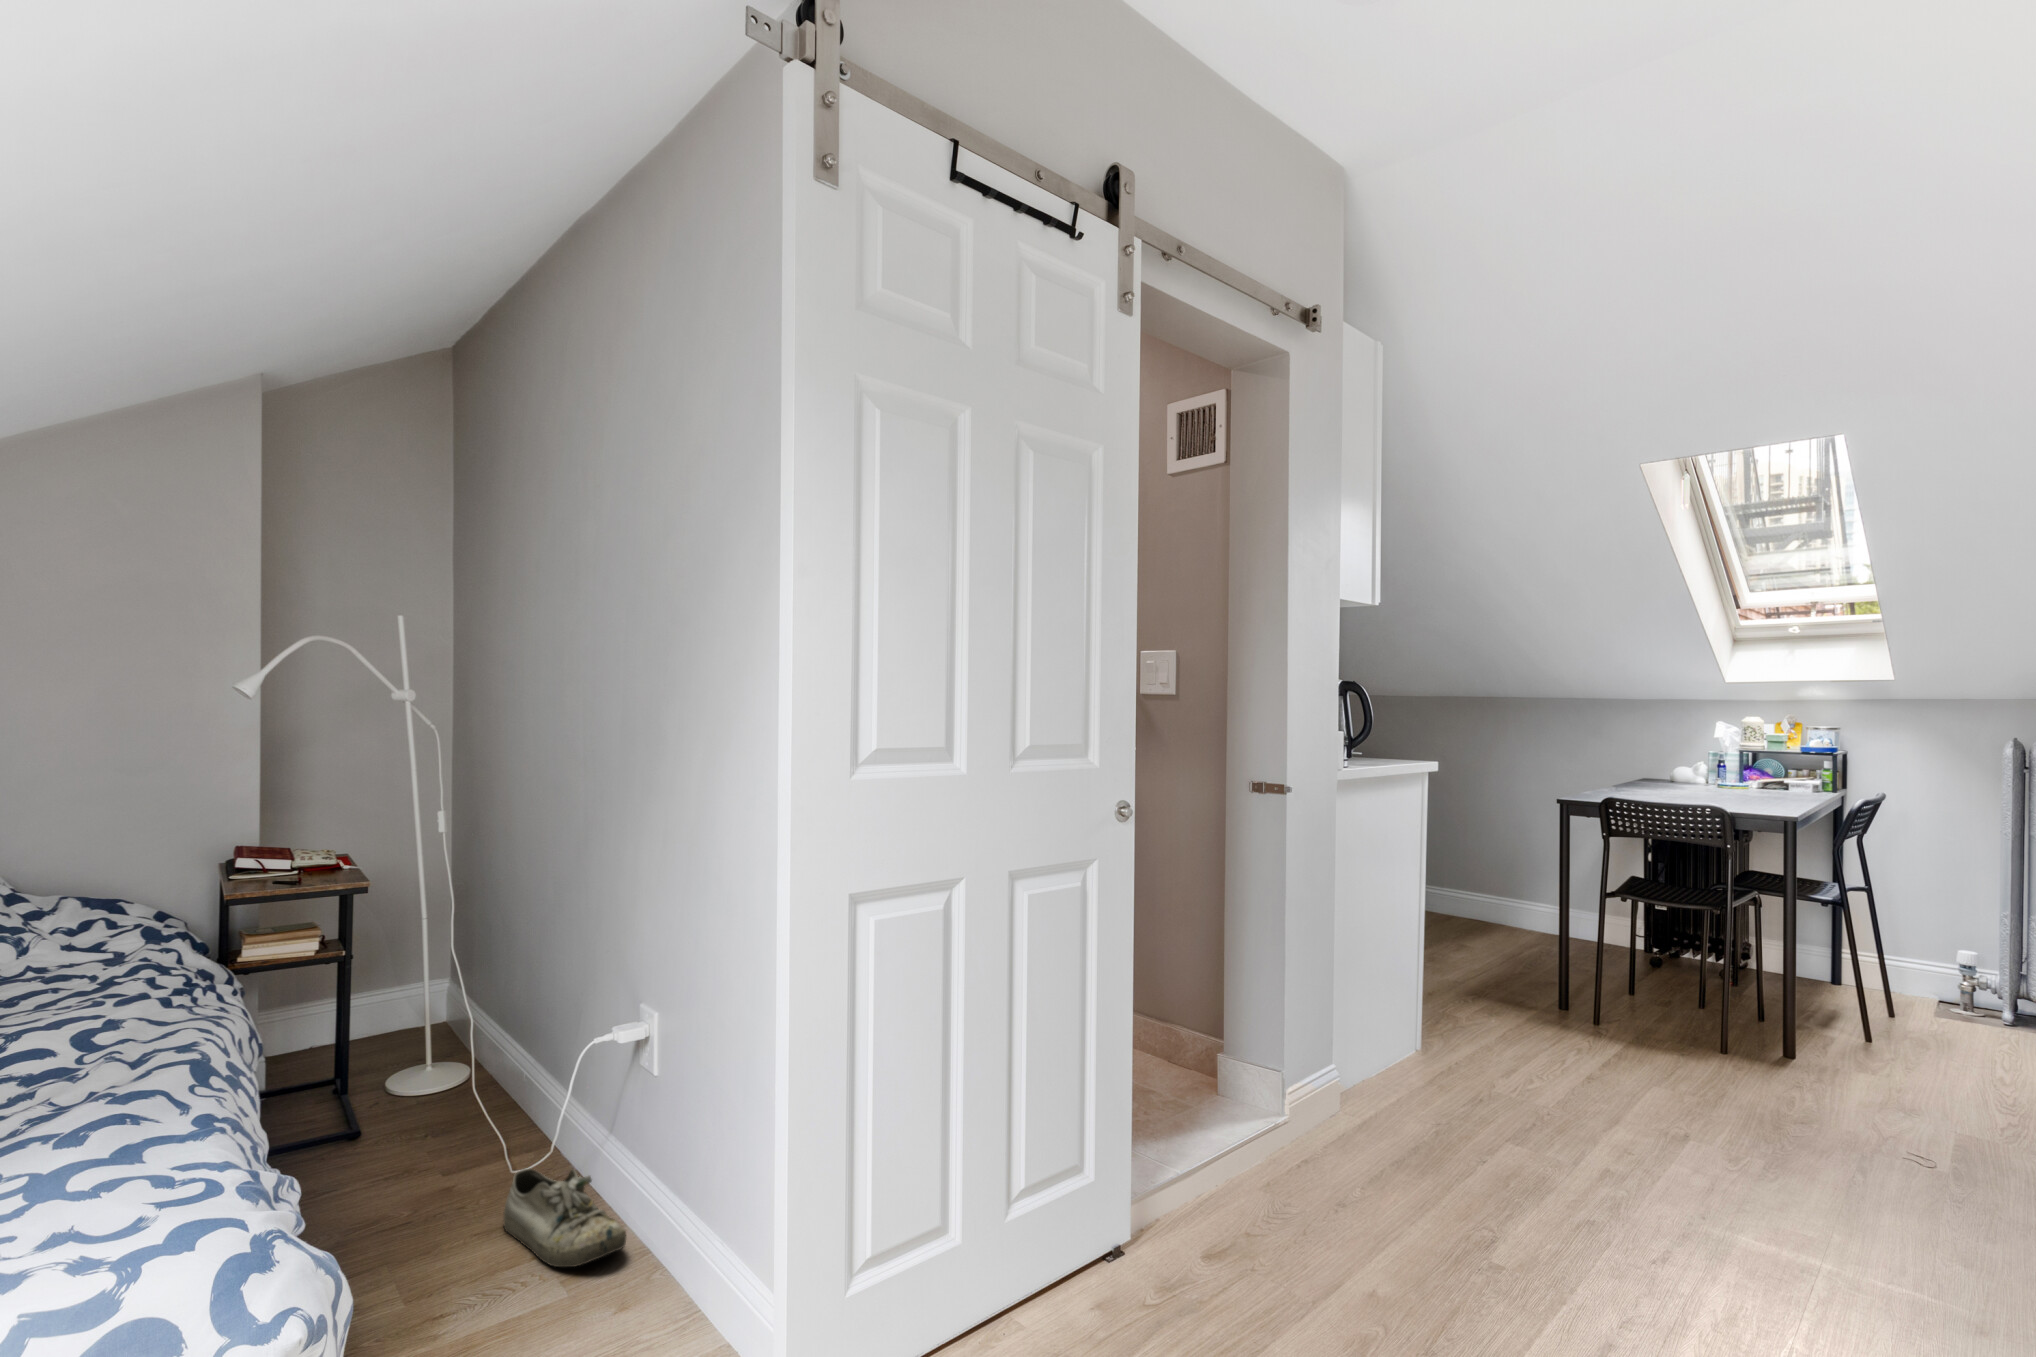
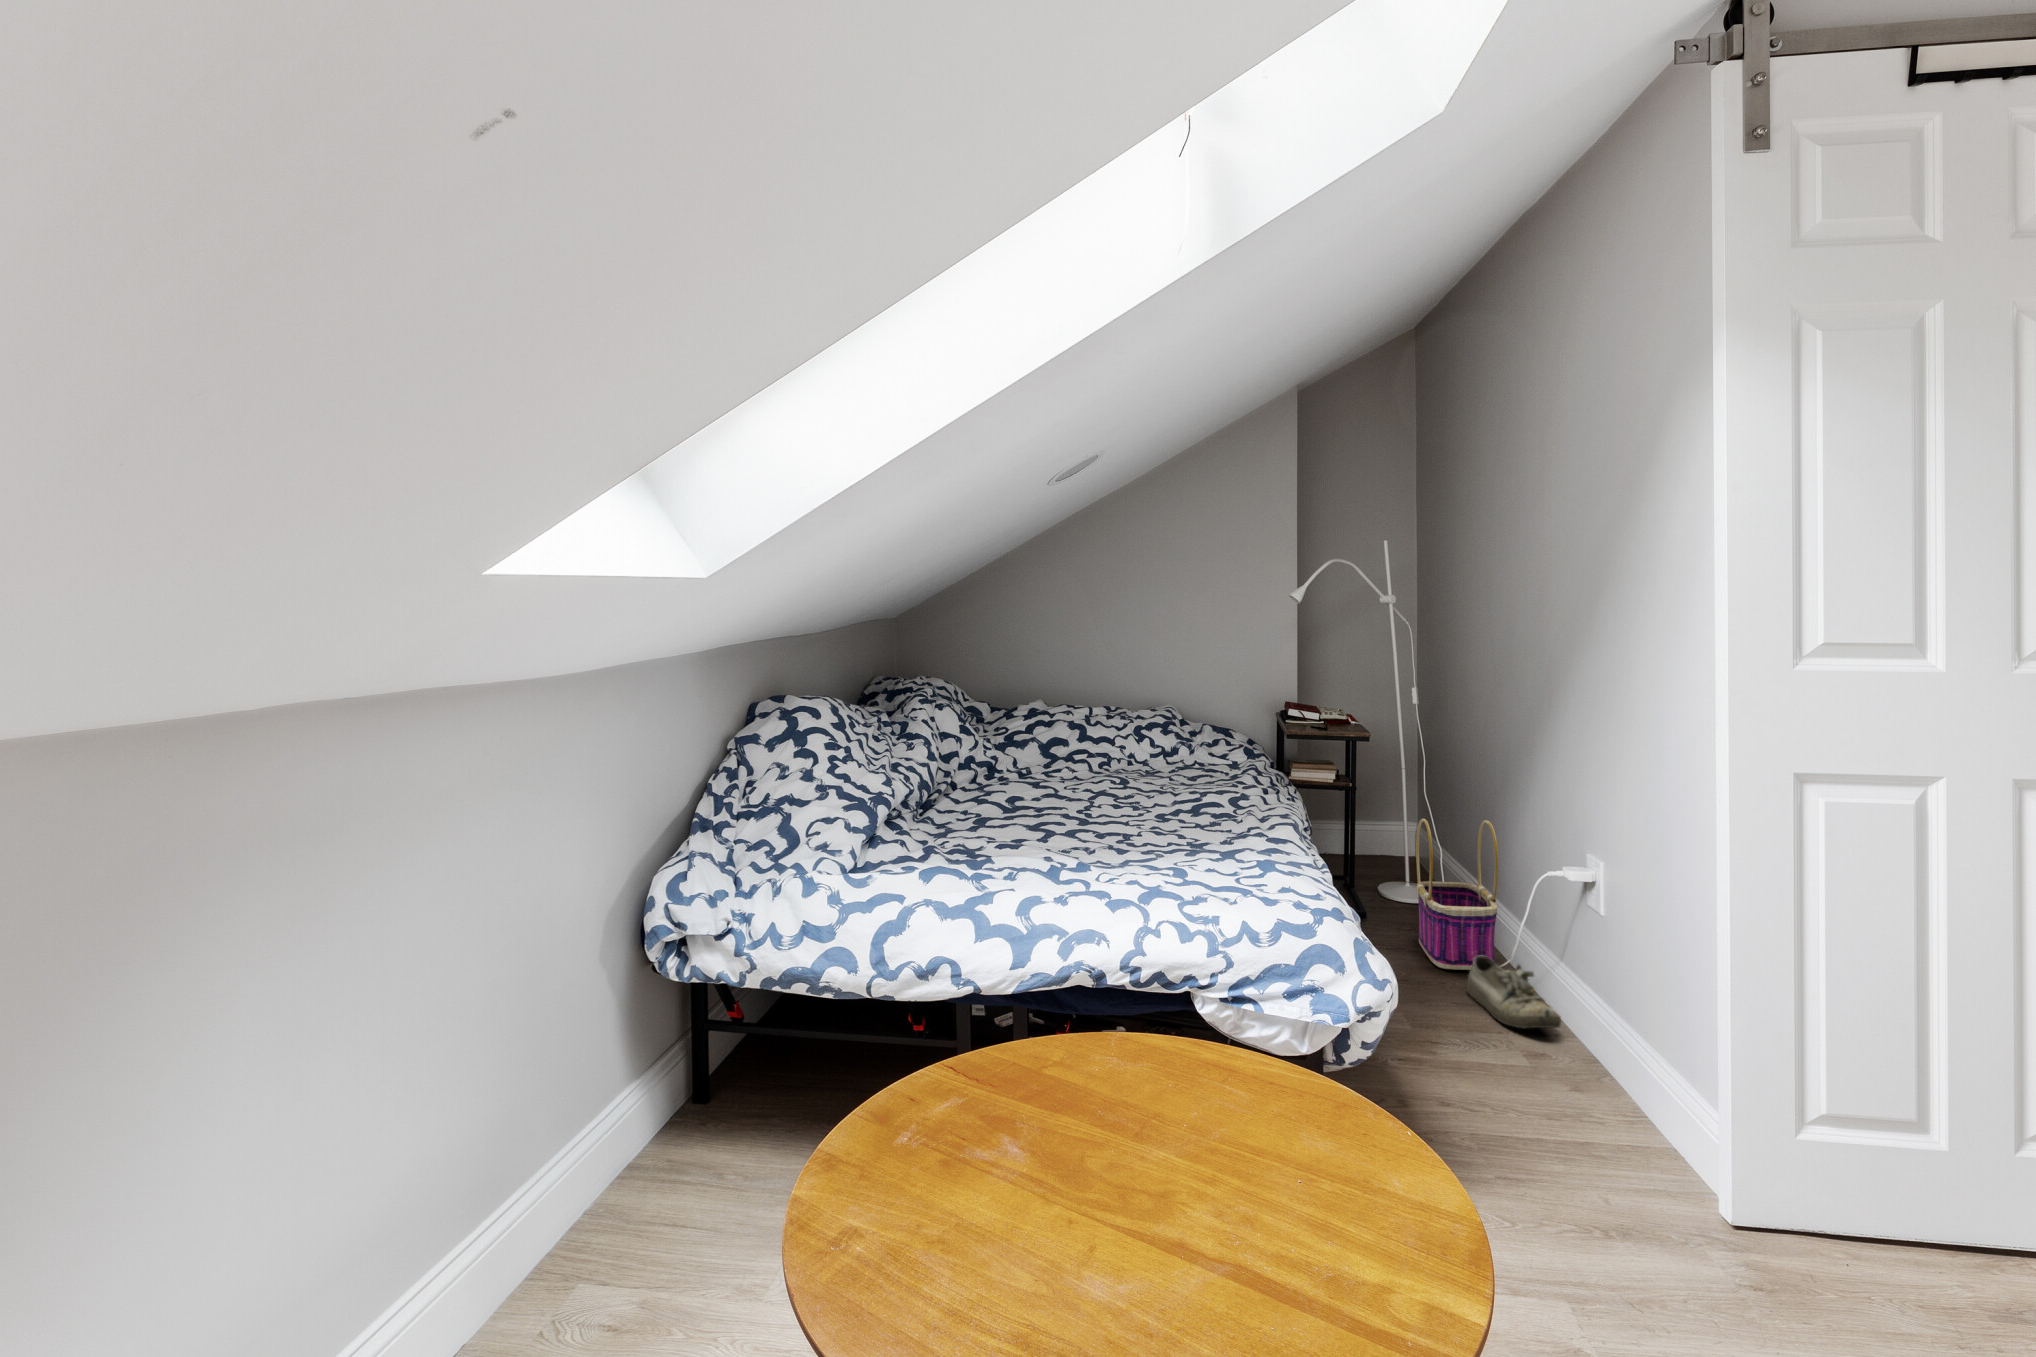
basket: none [434,977,544,1198] -> present [1416,819,1498,970]

